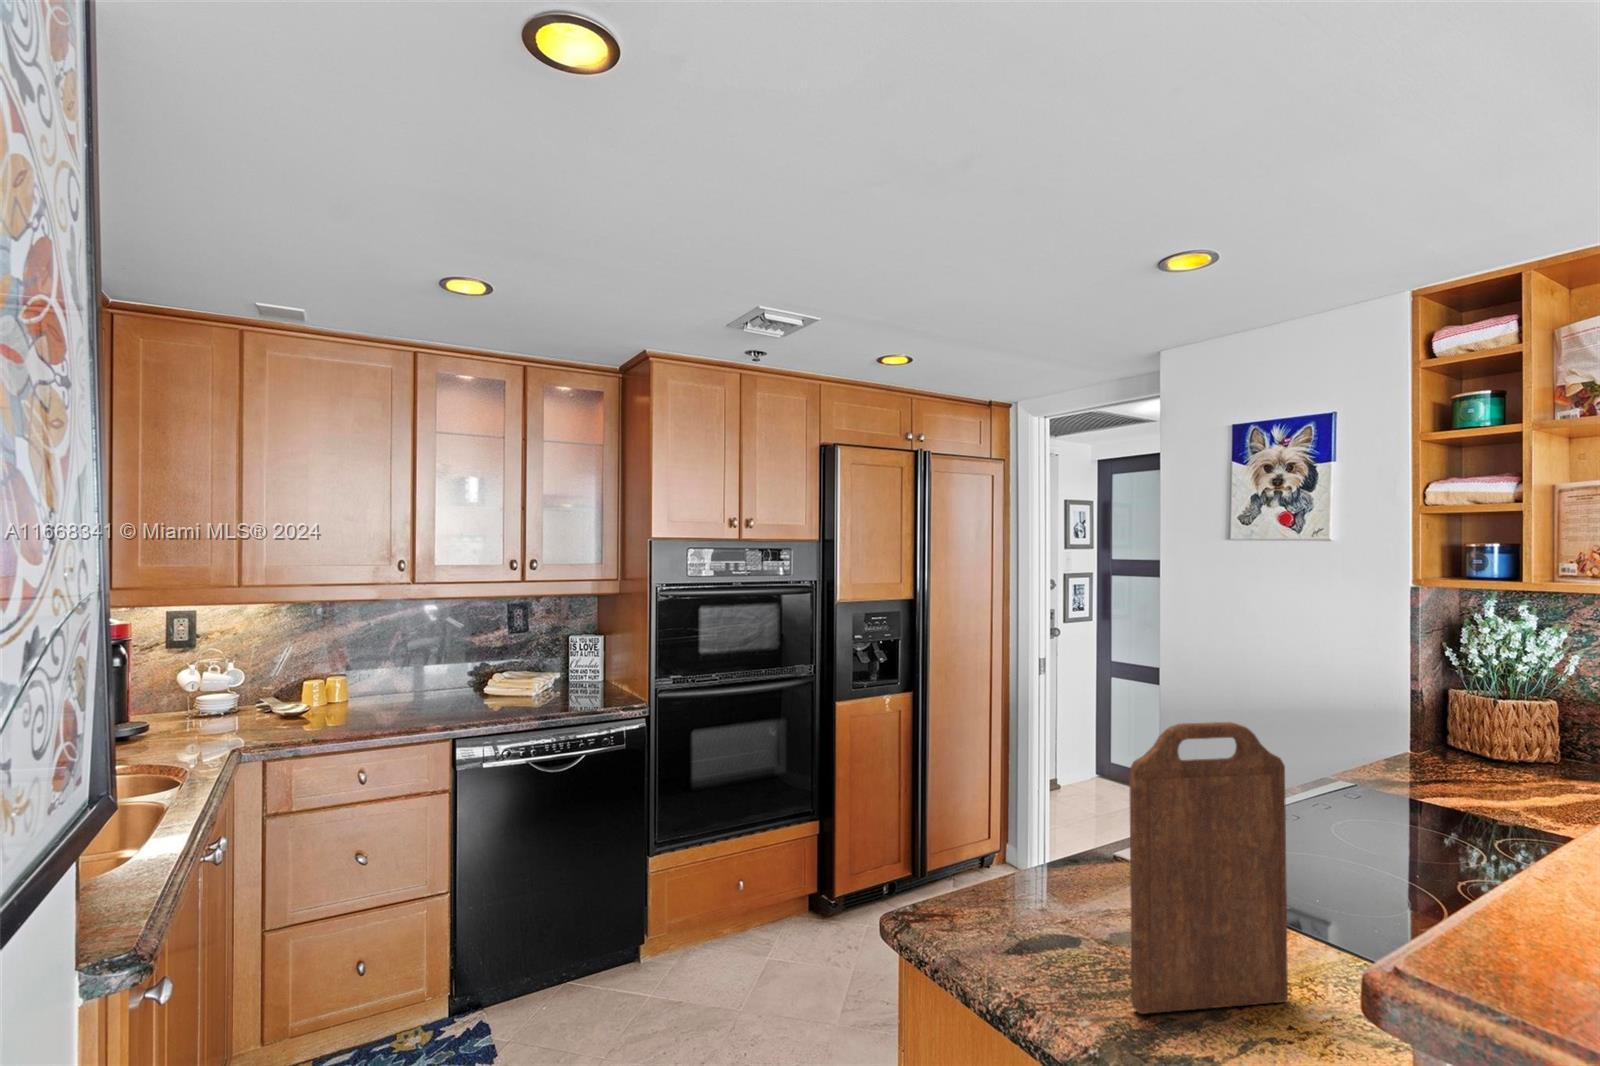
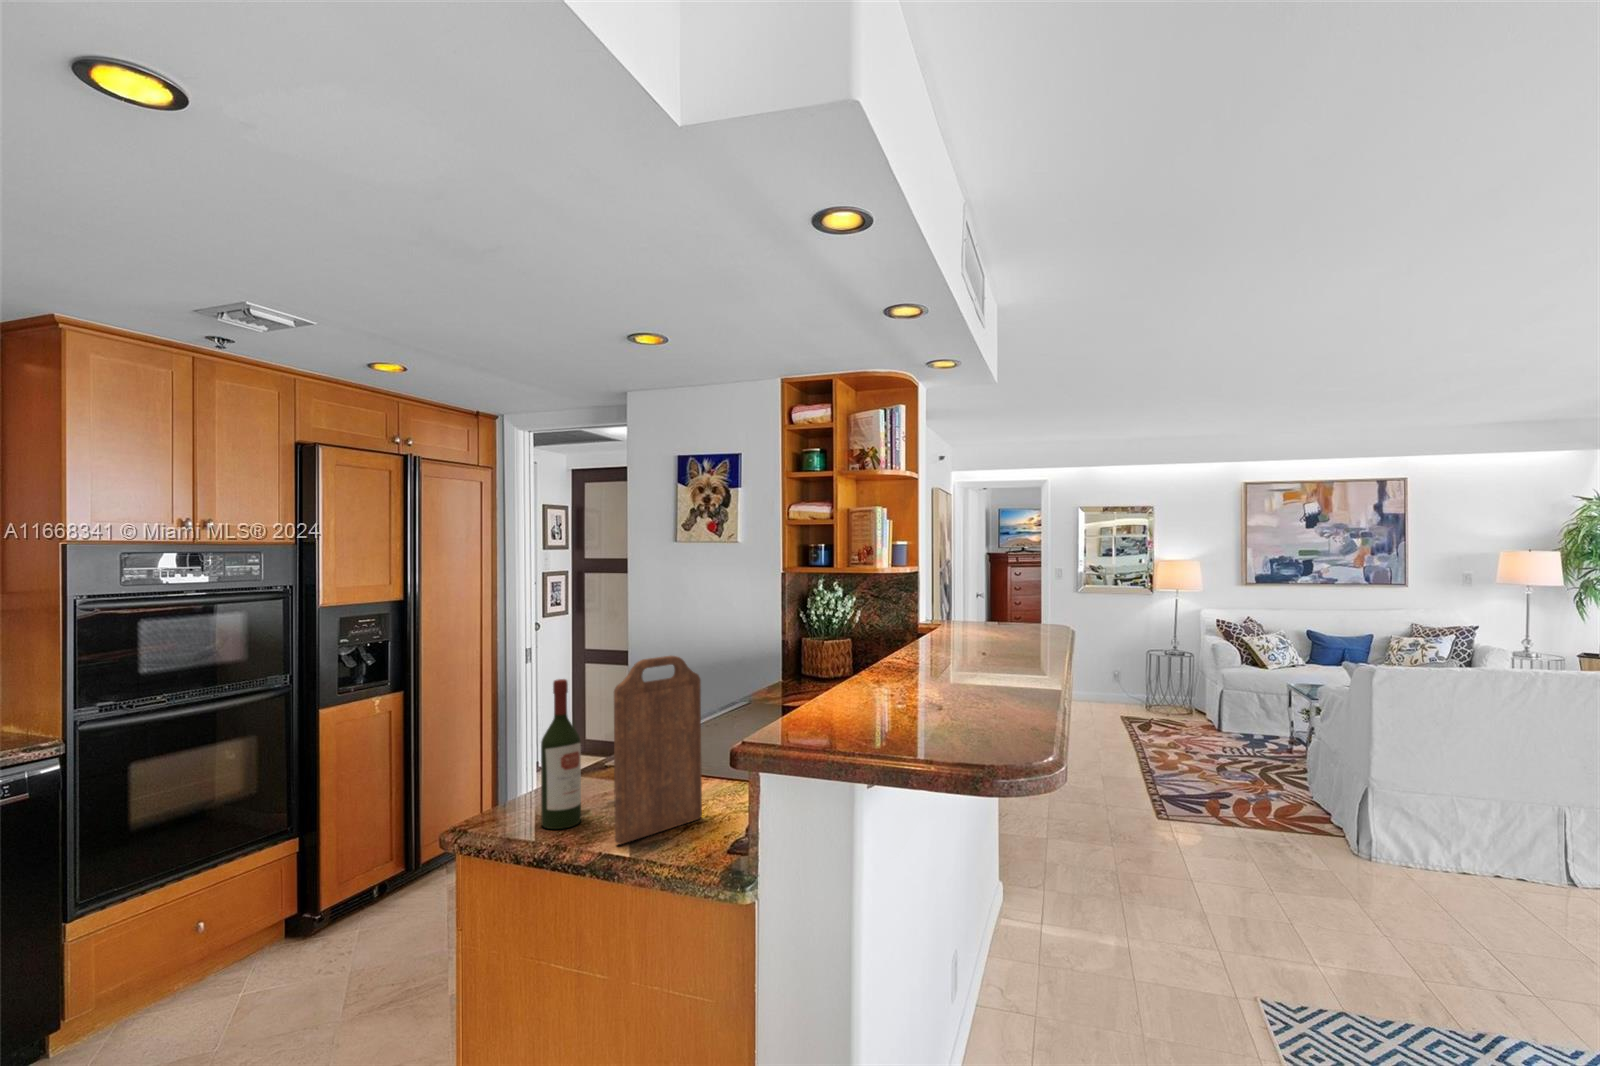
wine bottle: none [1026,731,1082,948] -> present [541,679,581,829]

